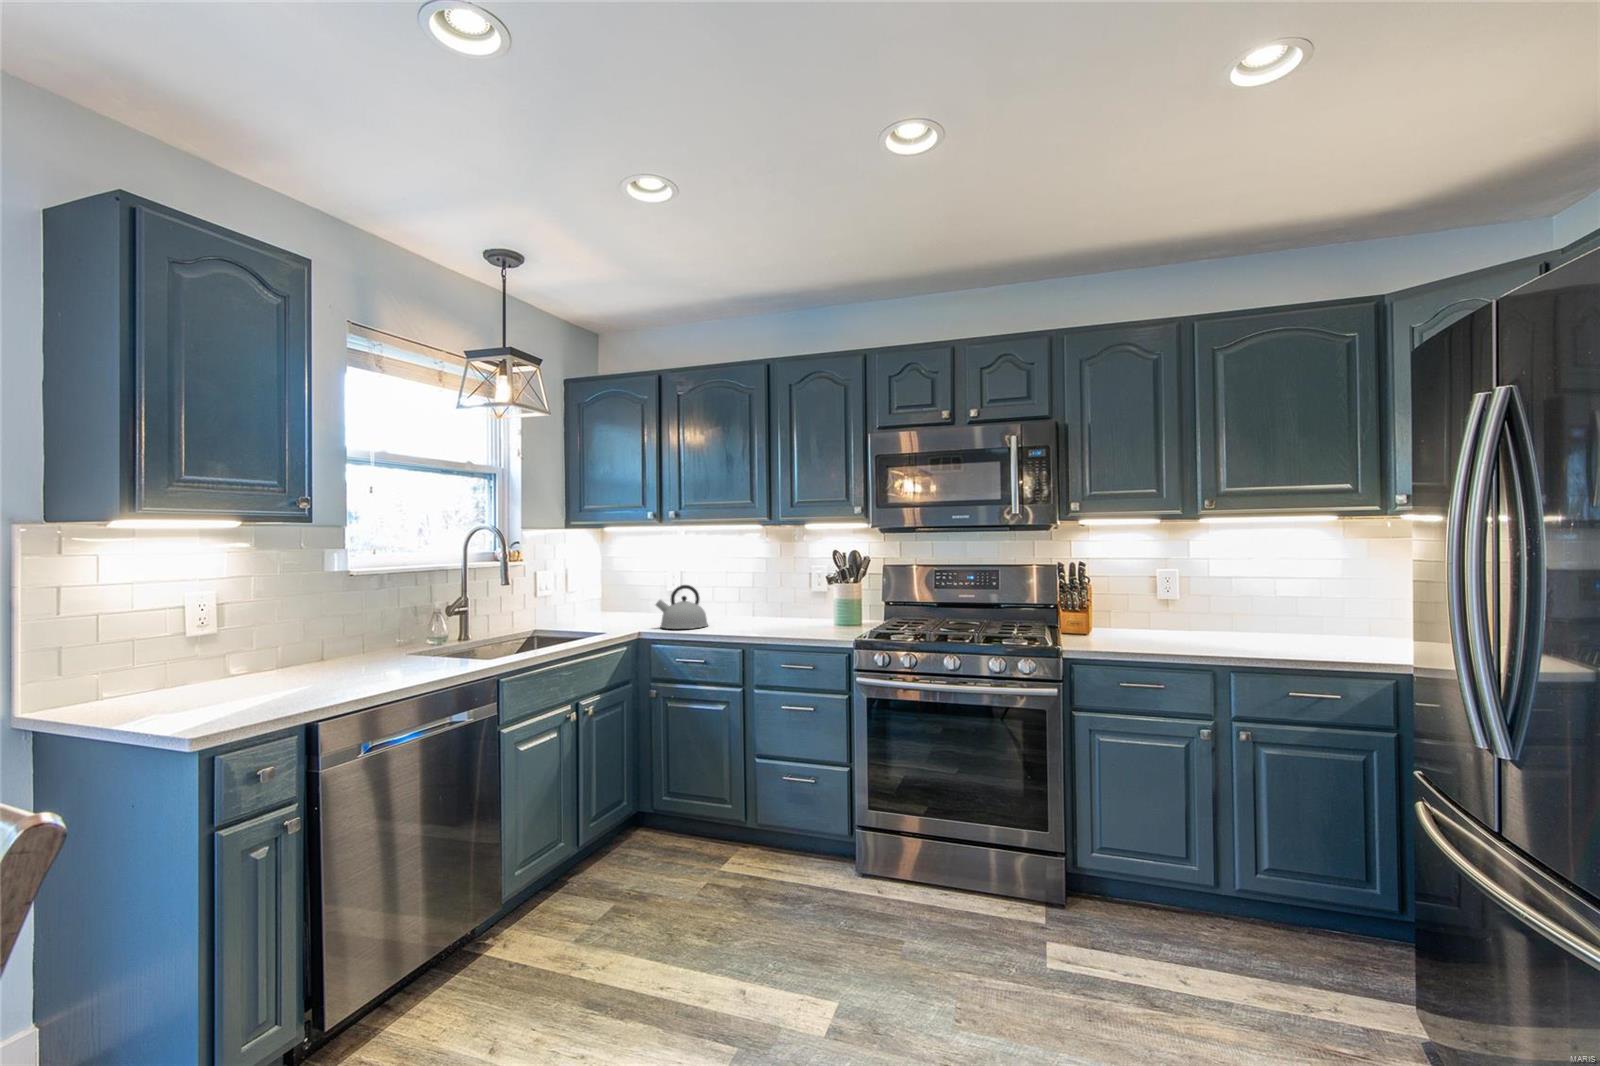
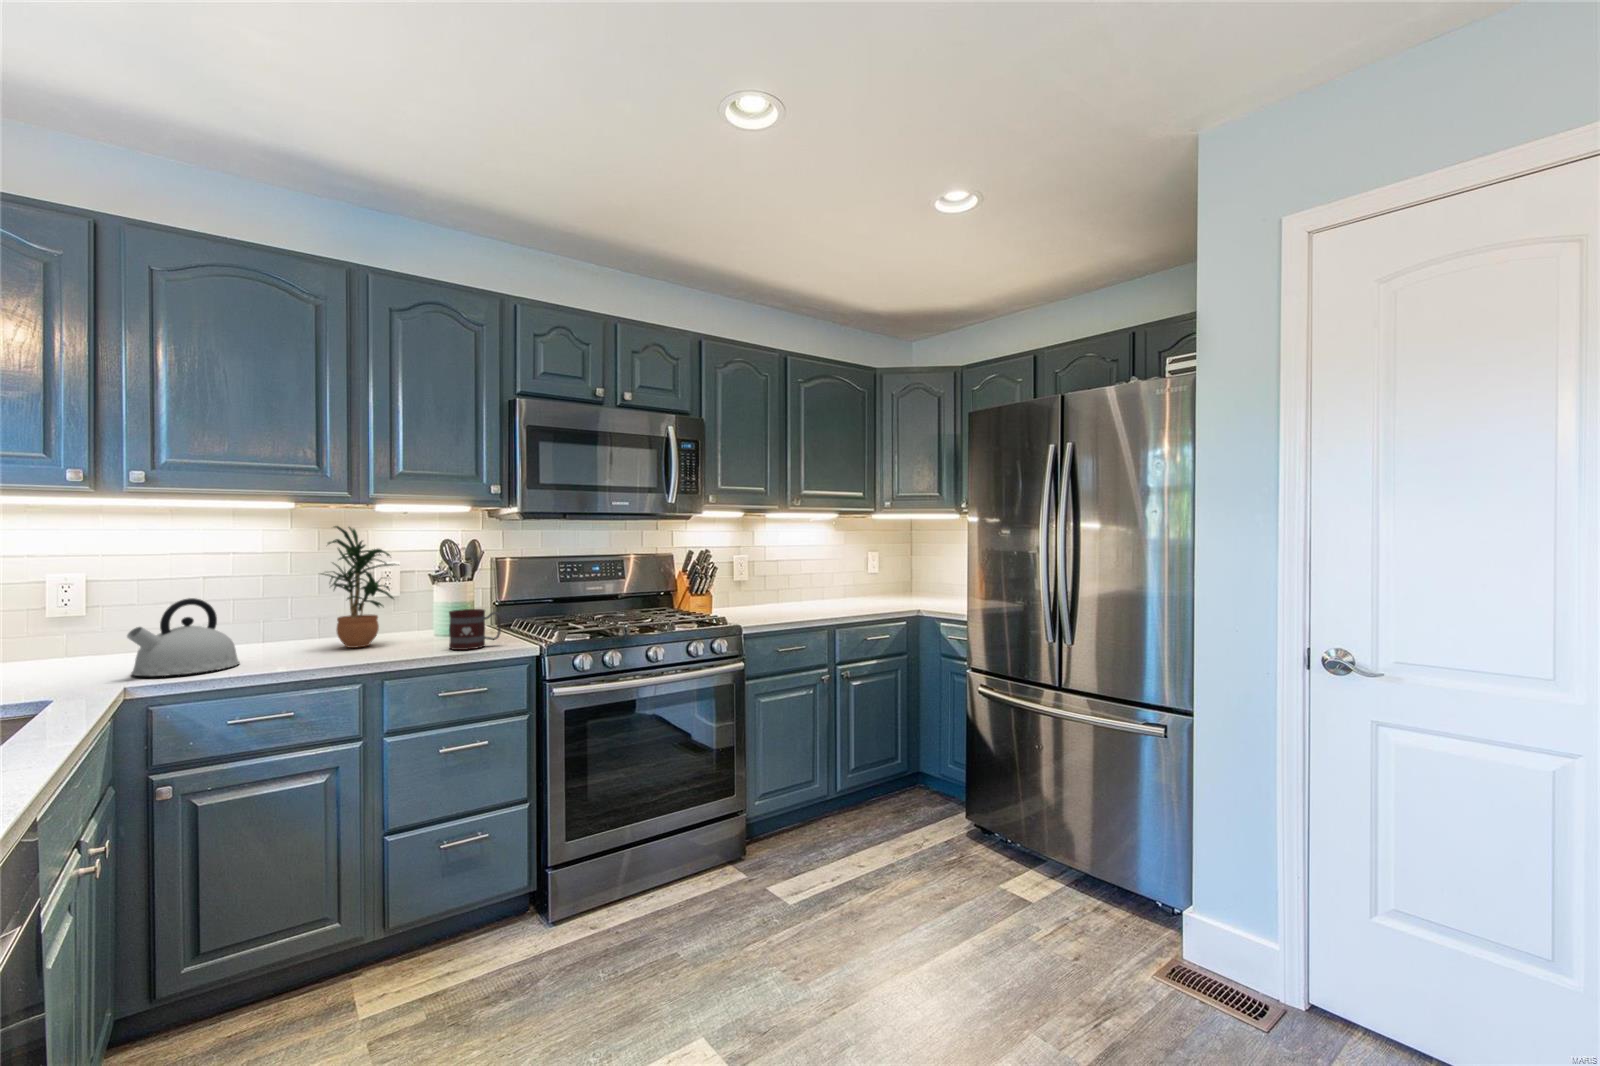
potted plant: none [748,540,799,626] -> present [323,526,394,648]
mug: none [800,605,834,636] -> present [449,609,501,650]

